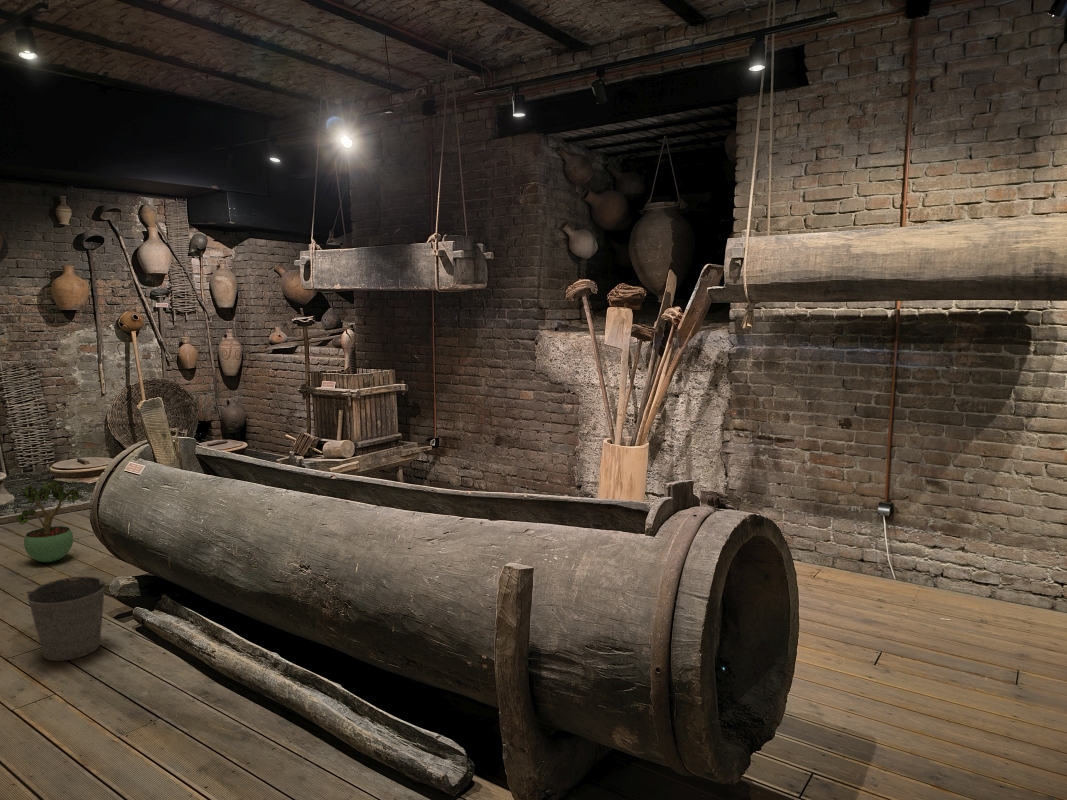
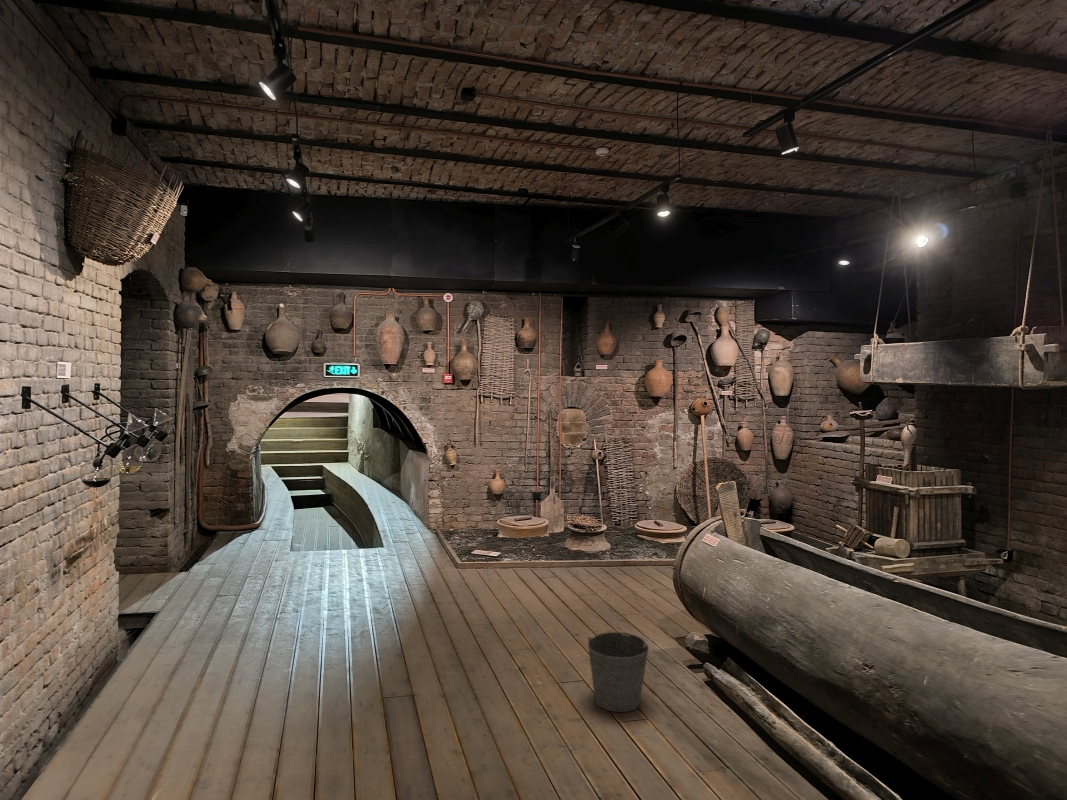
potted plant: present [16,481,79,562] -> none [596,537,643,607]

